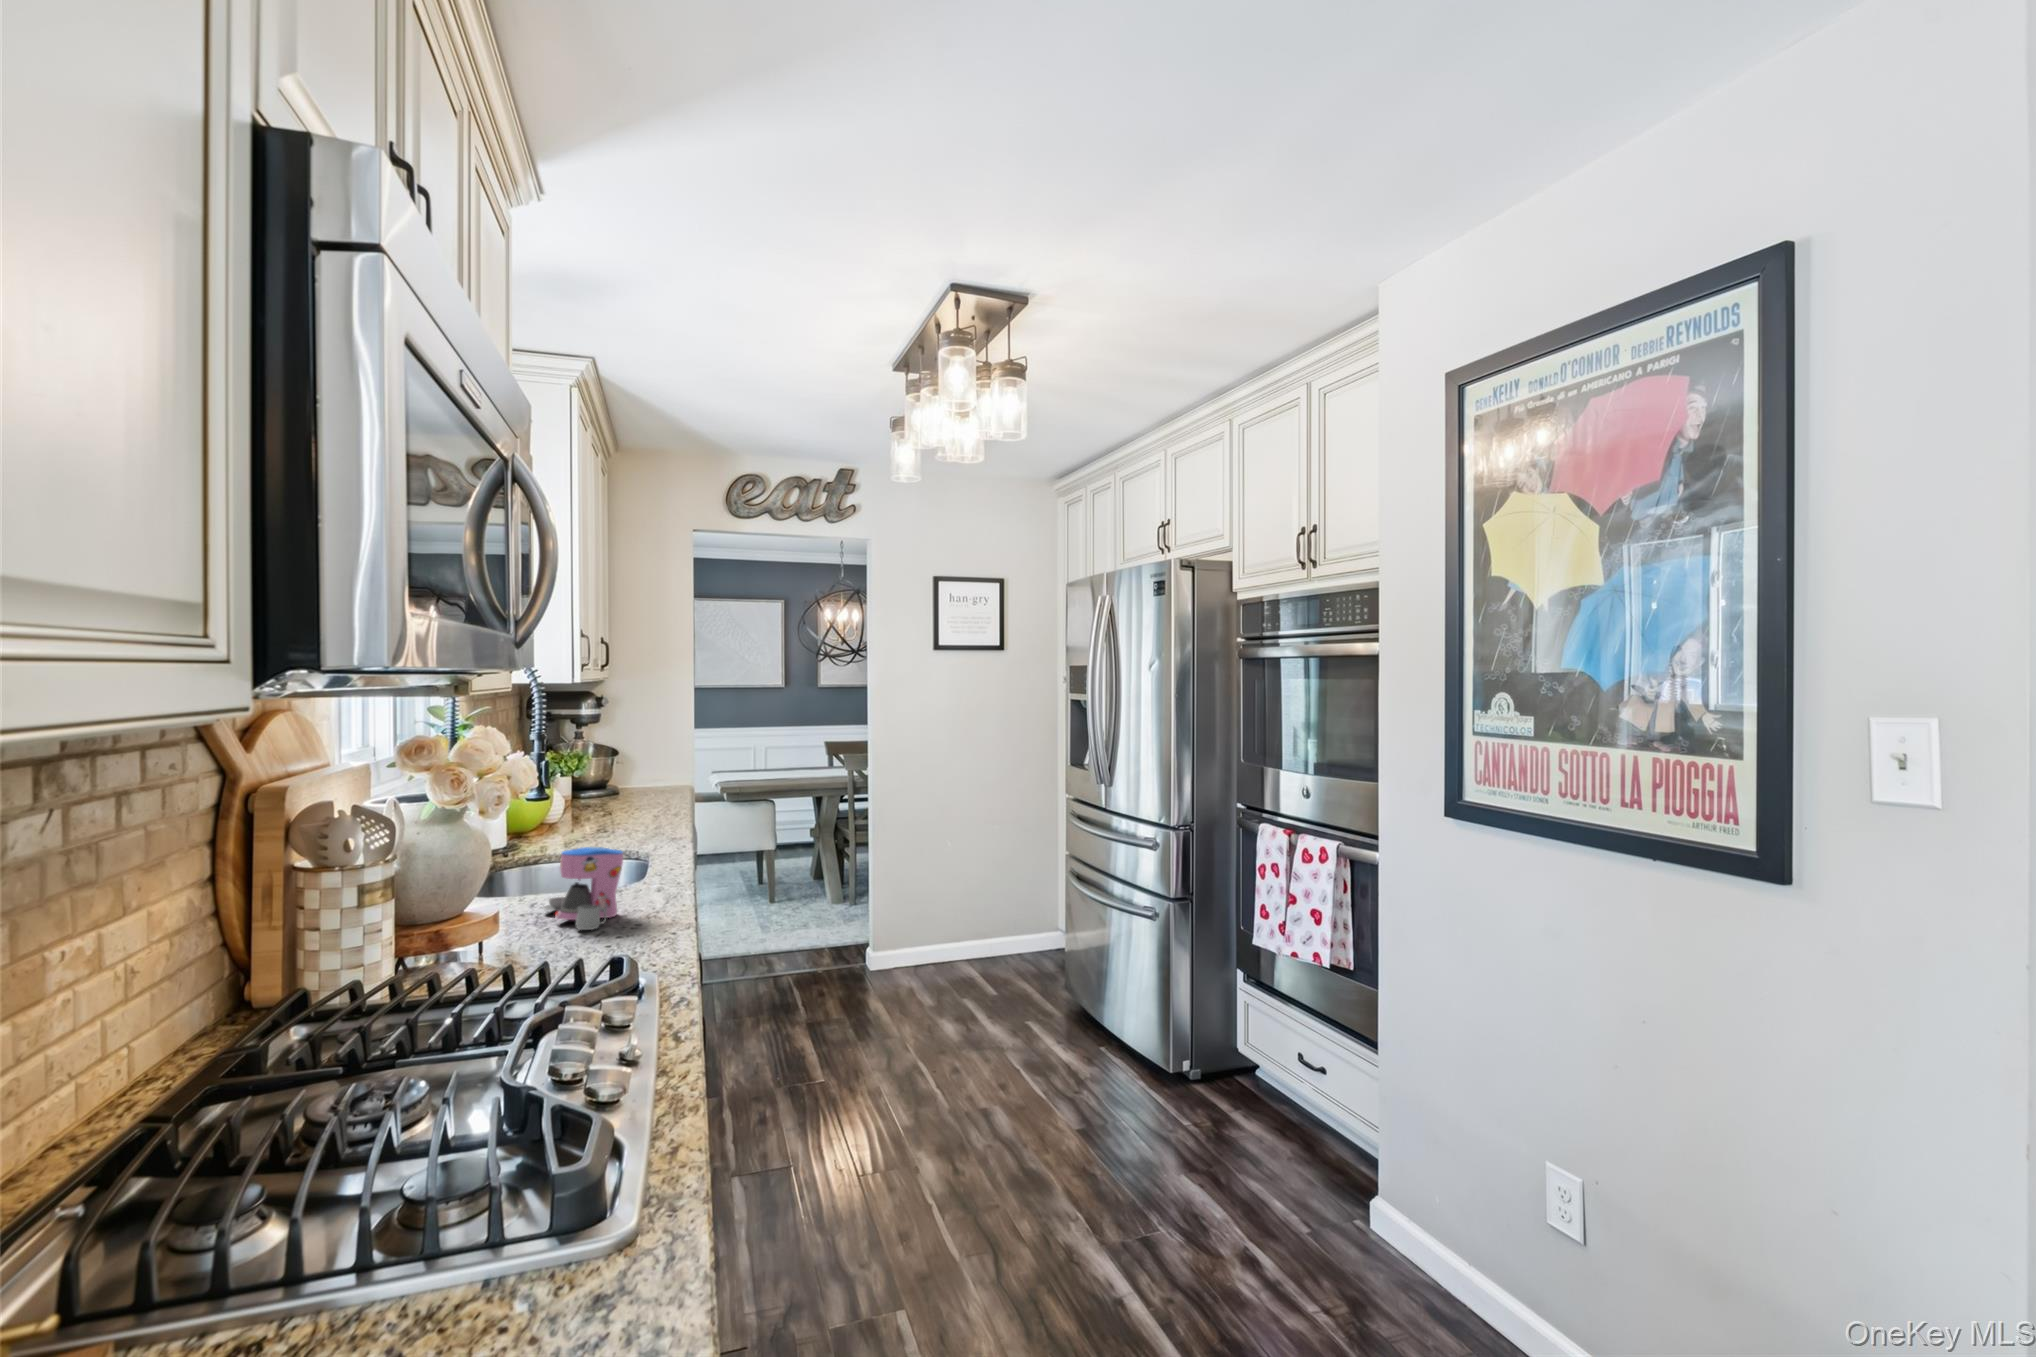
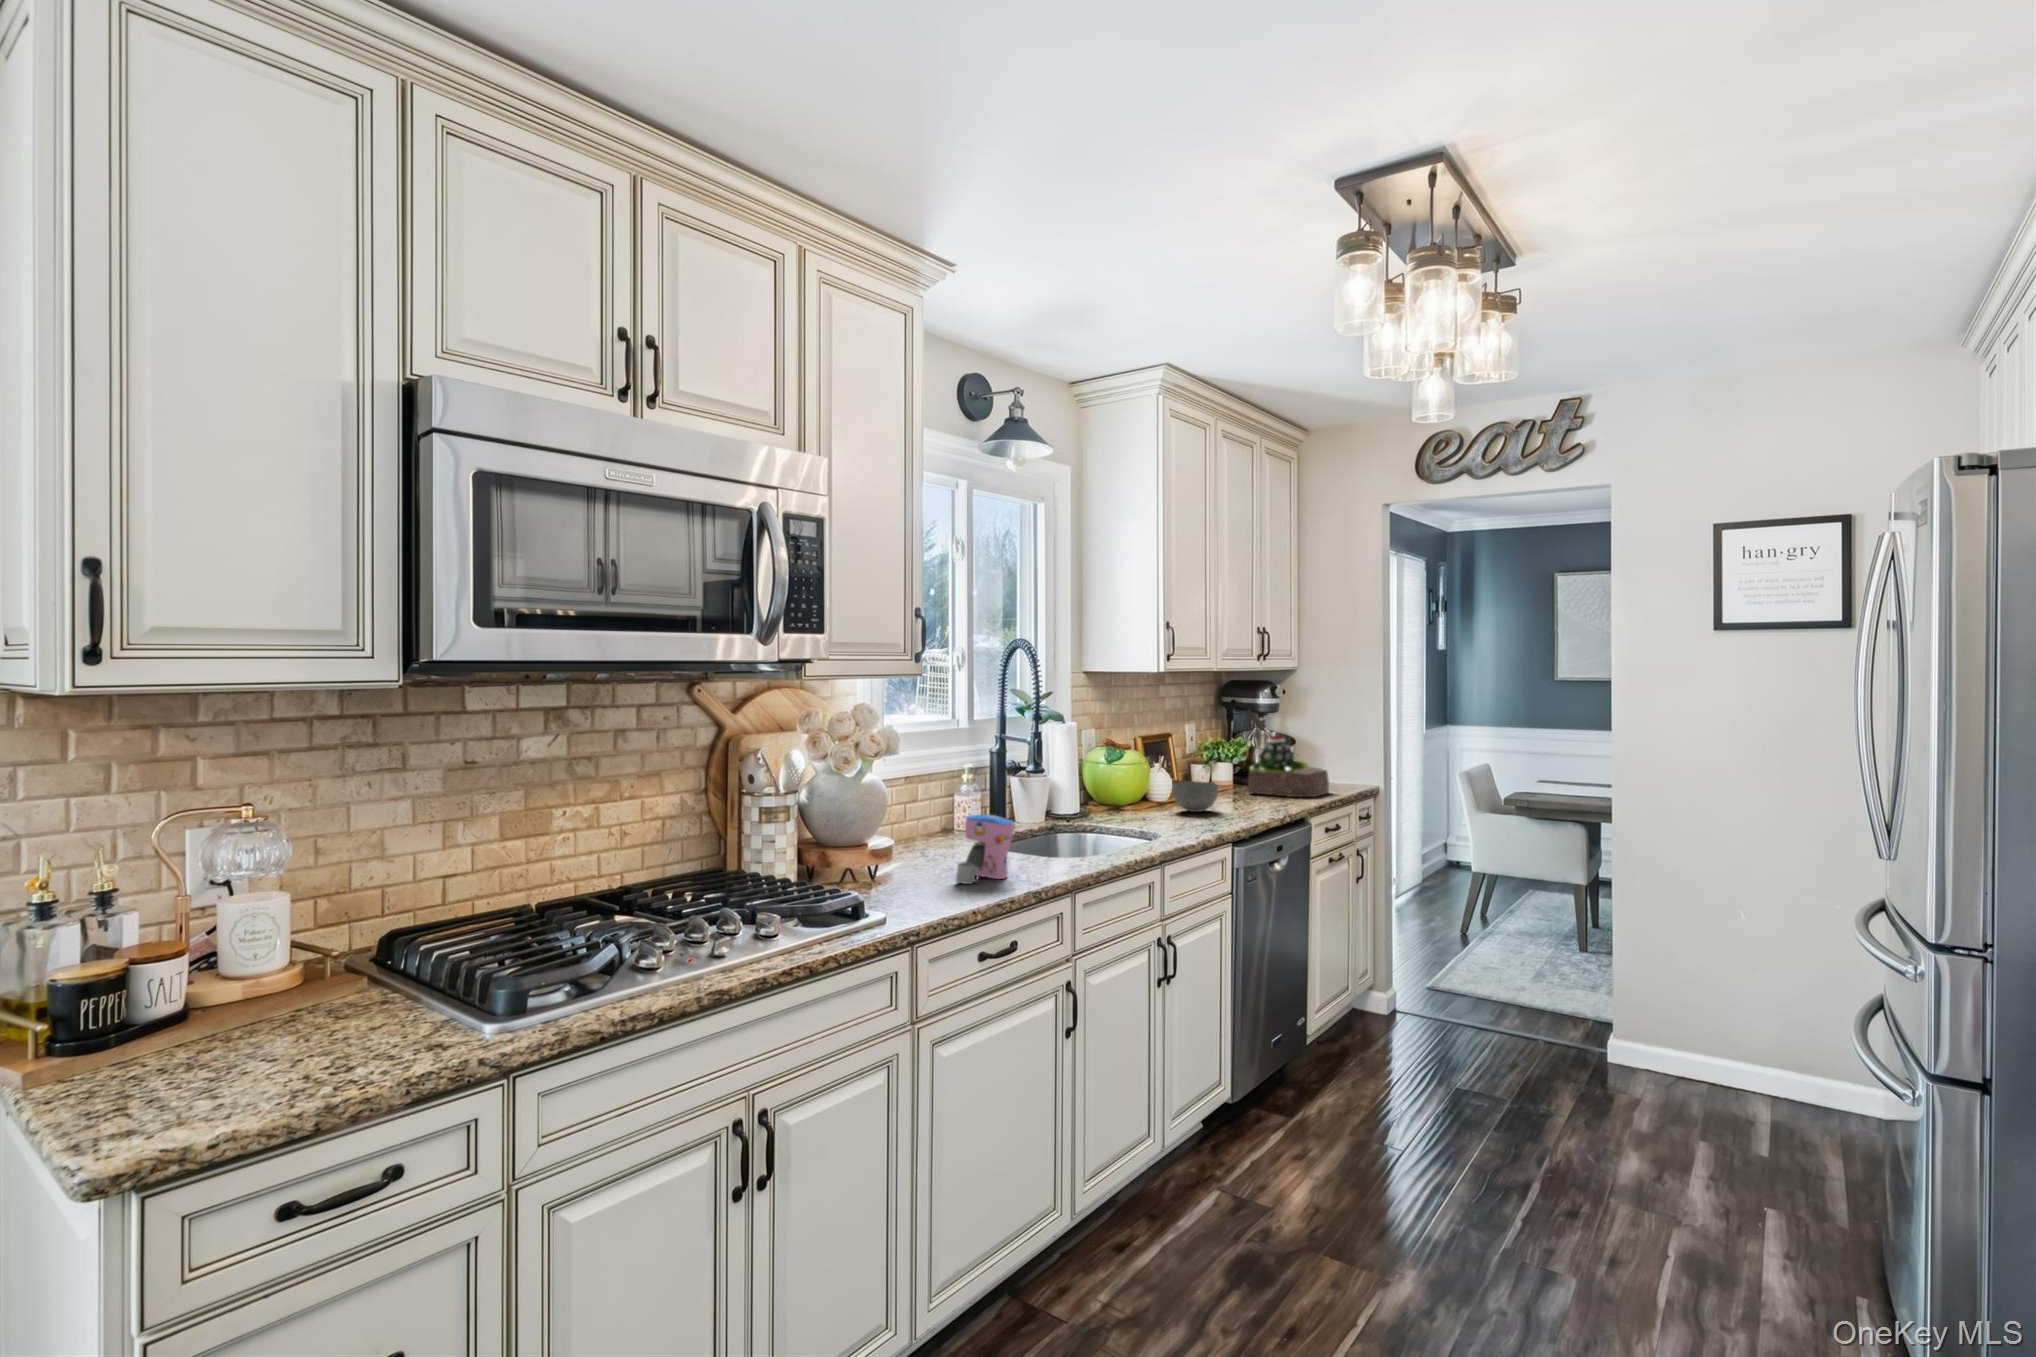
succulent plant: none [602,743,673,802] -> present [1248,735,1329,797]
bowl: none [577,793,627,825] -> present [1172,781,1218,812]

